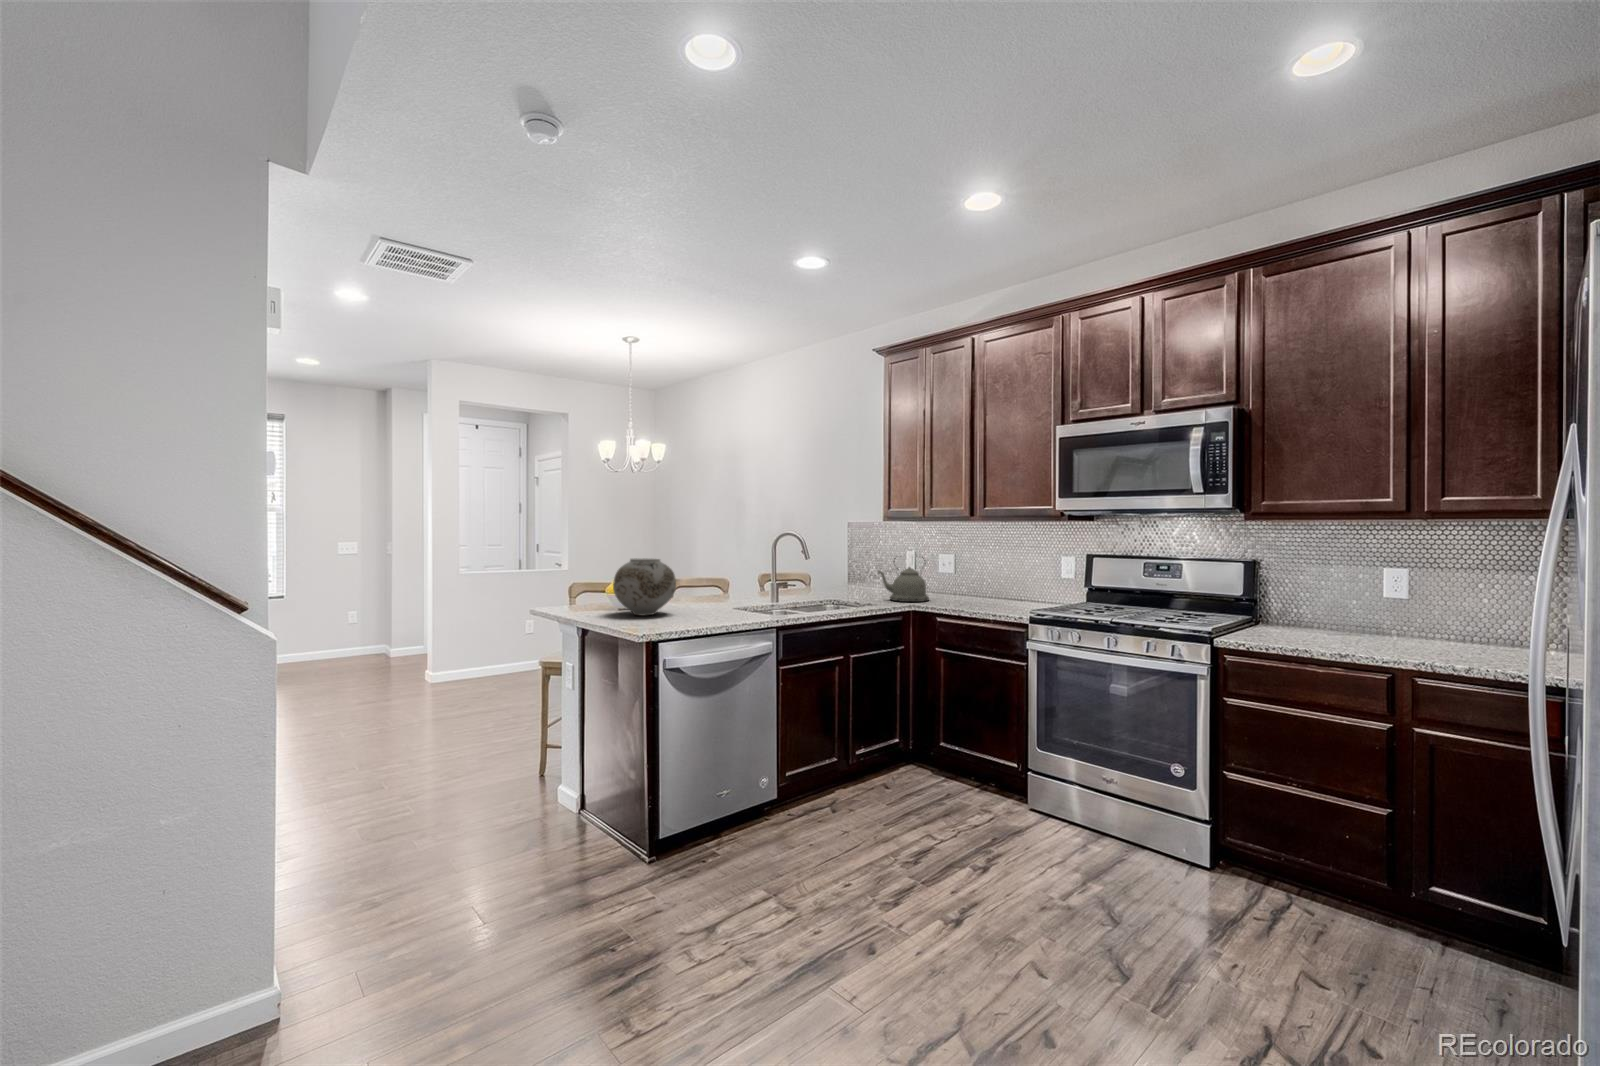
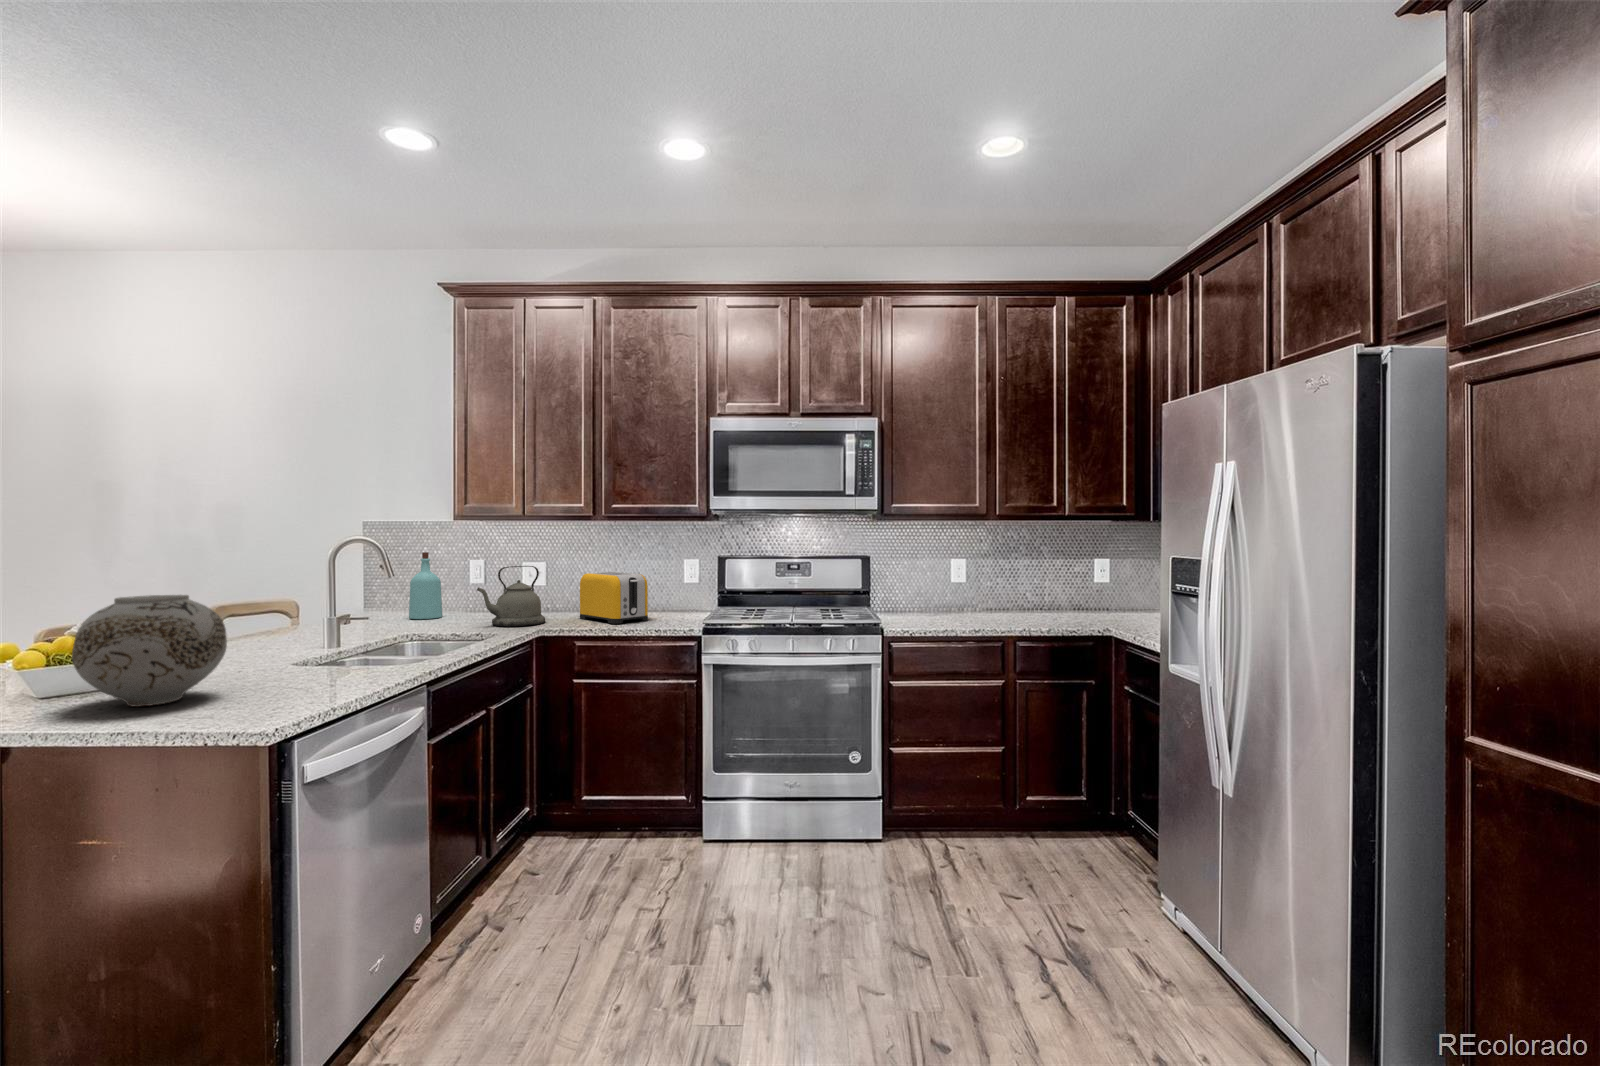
bottle: none [854,544,875,592] -> present [409,552,442,619]
toaster: none [958,565,1005,607] -> present [580,572,648,624]

